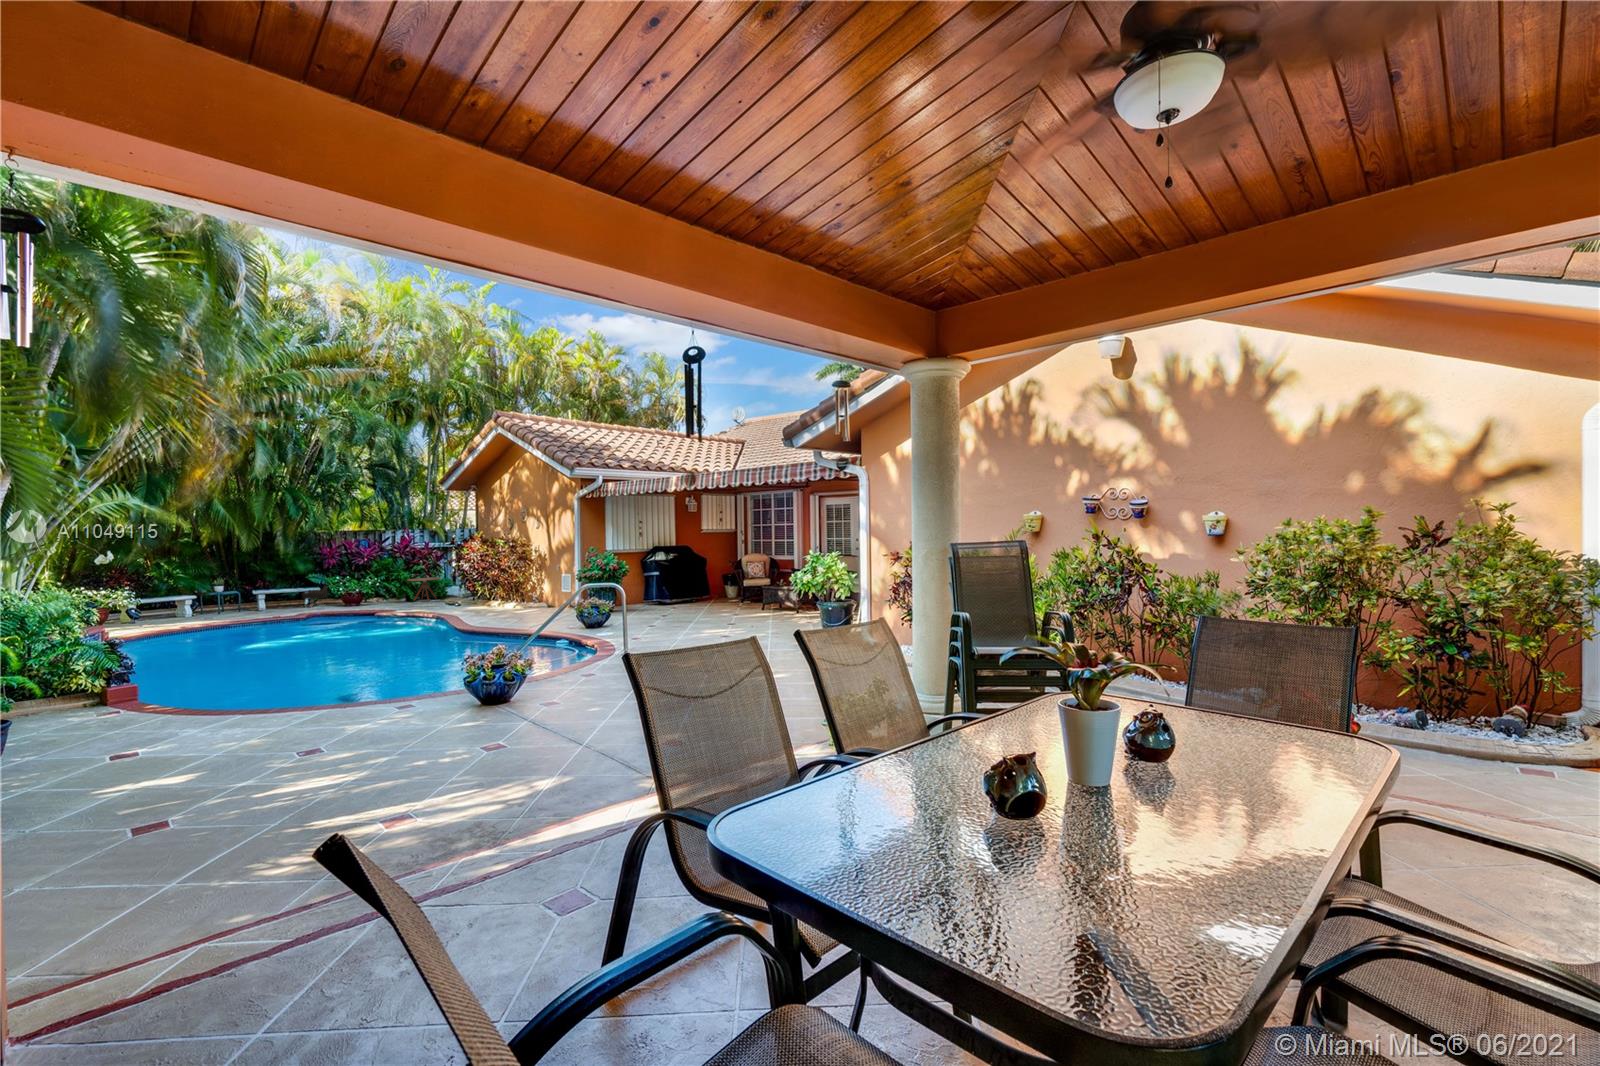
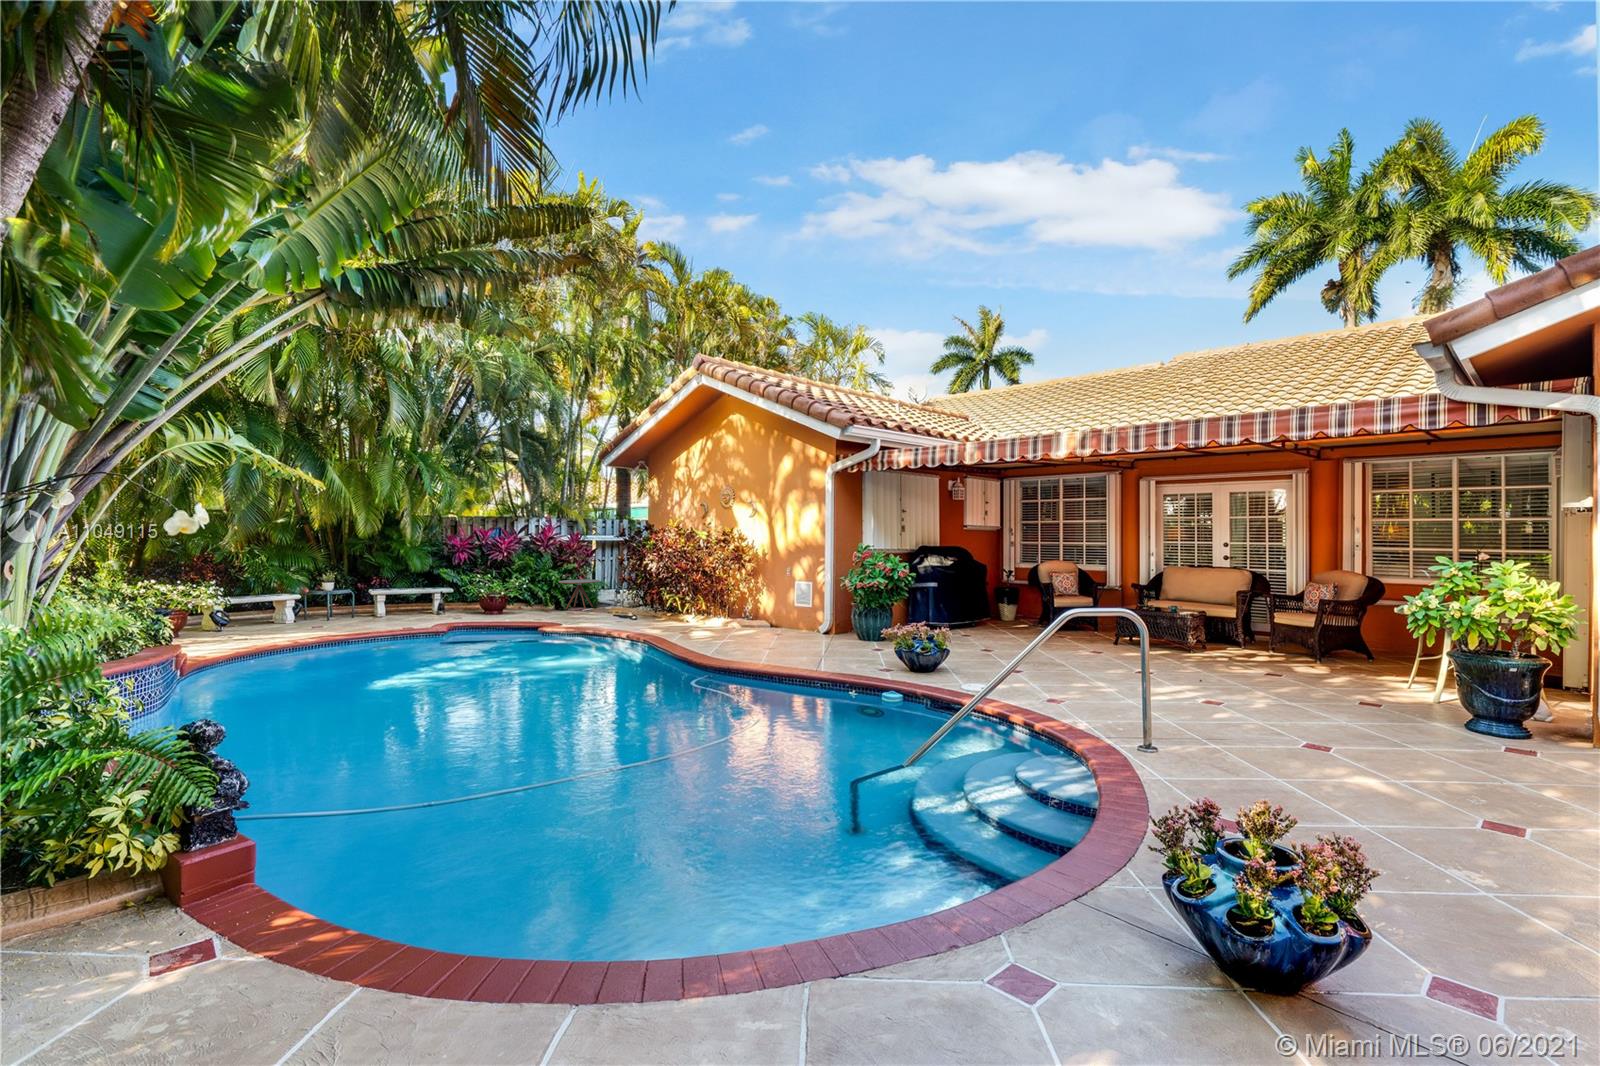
lounge chair: present [302,586,327,602] -> none [425,582,465,613]

